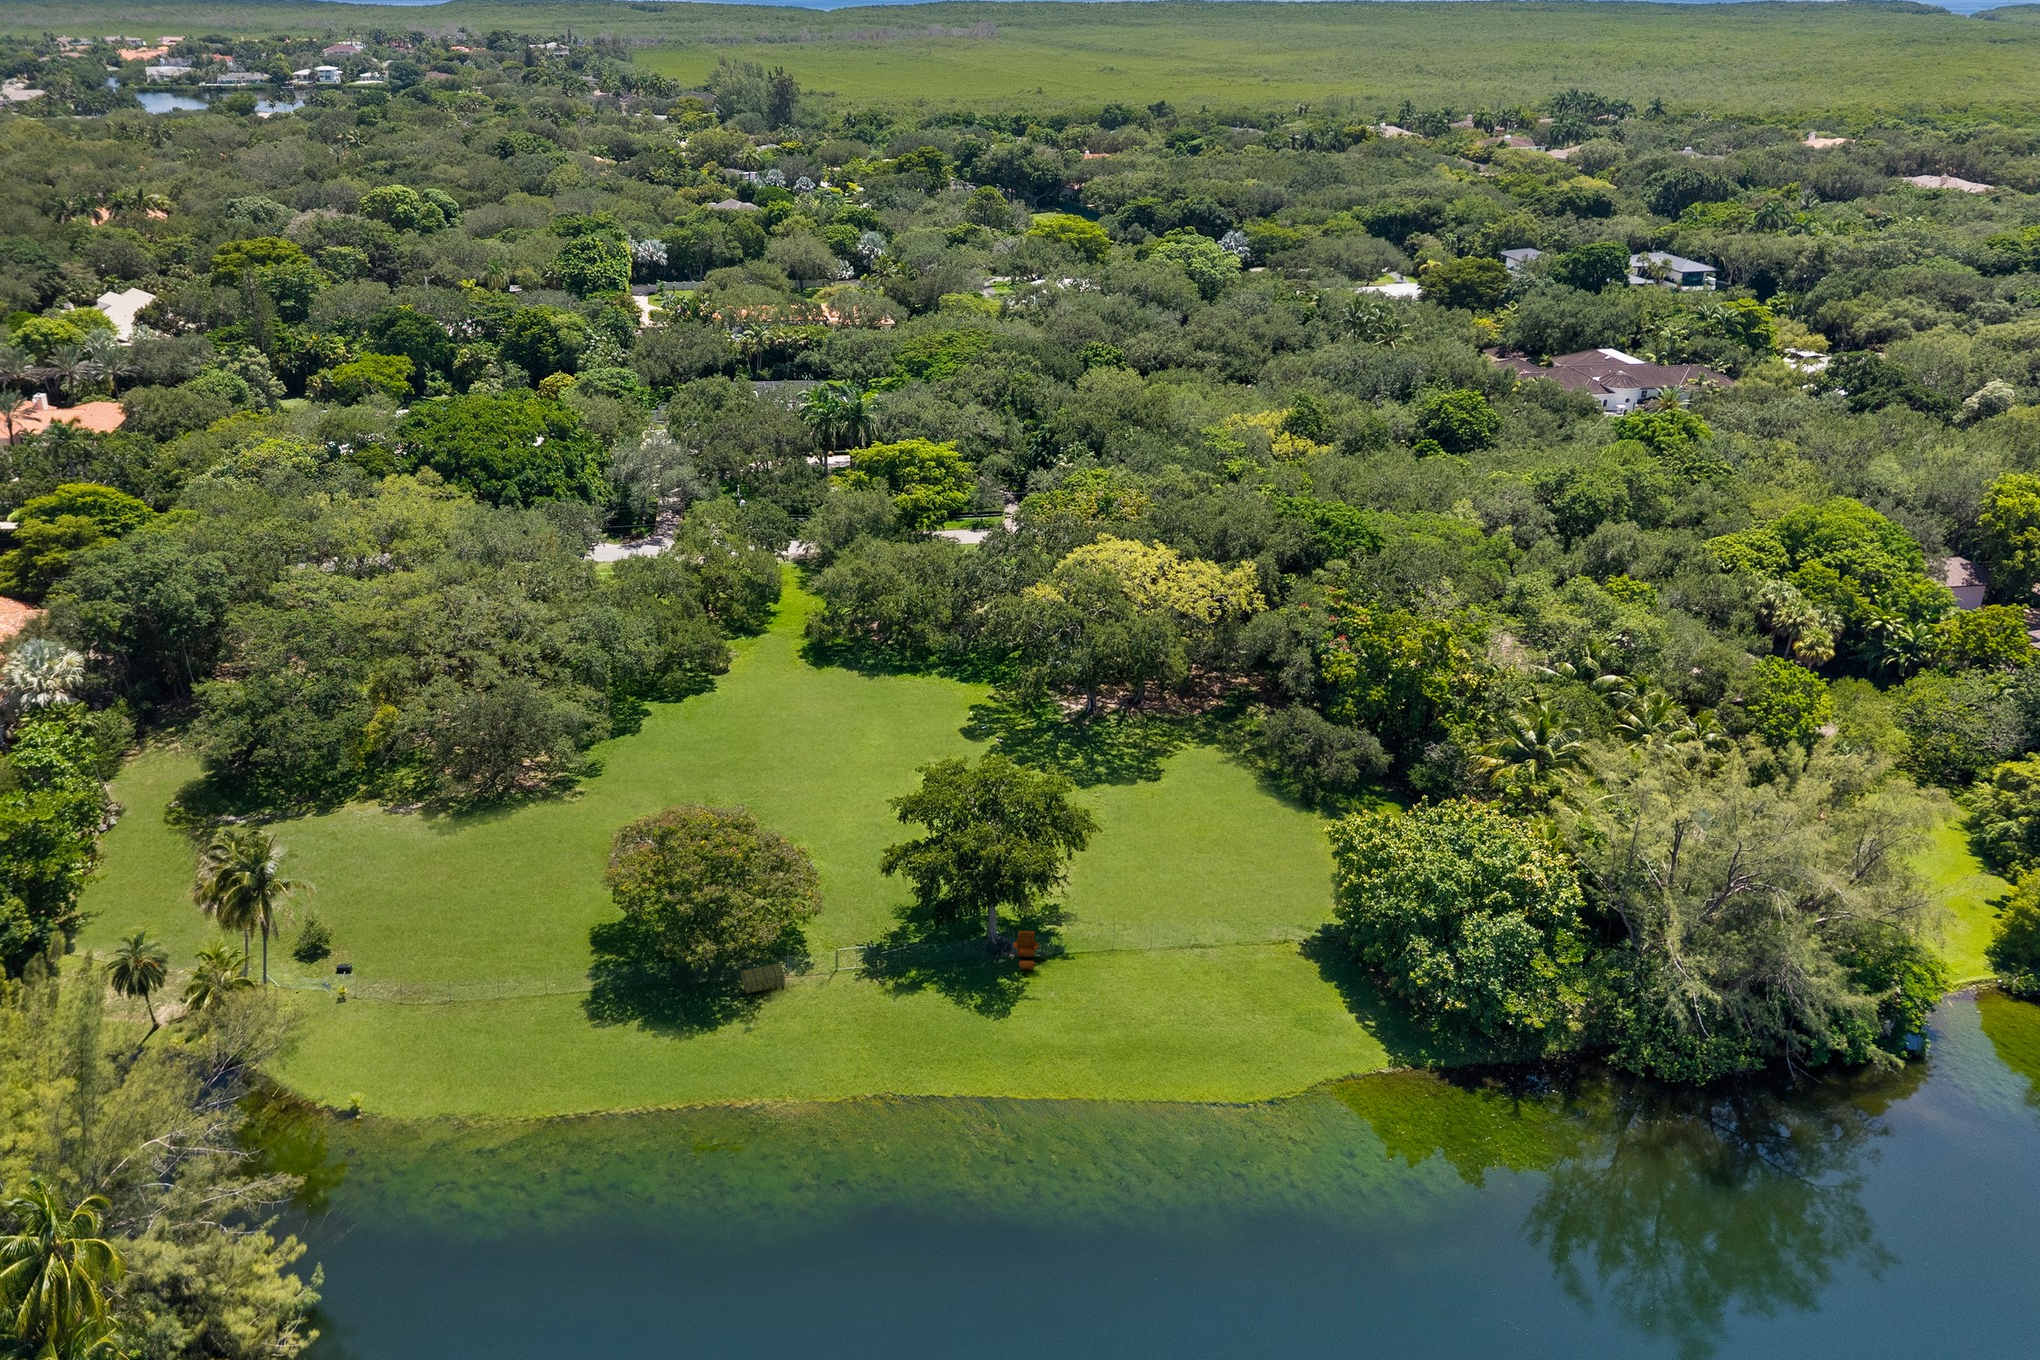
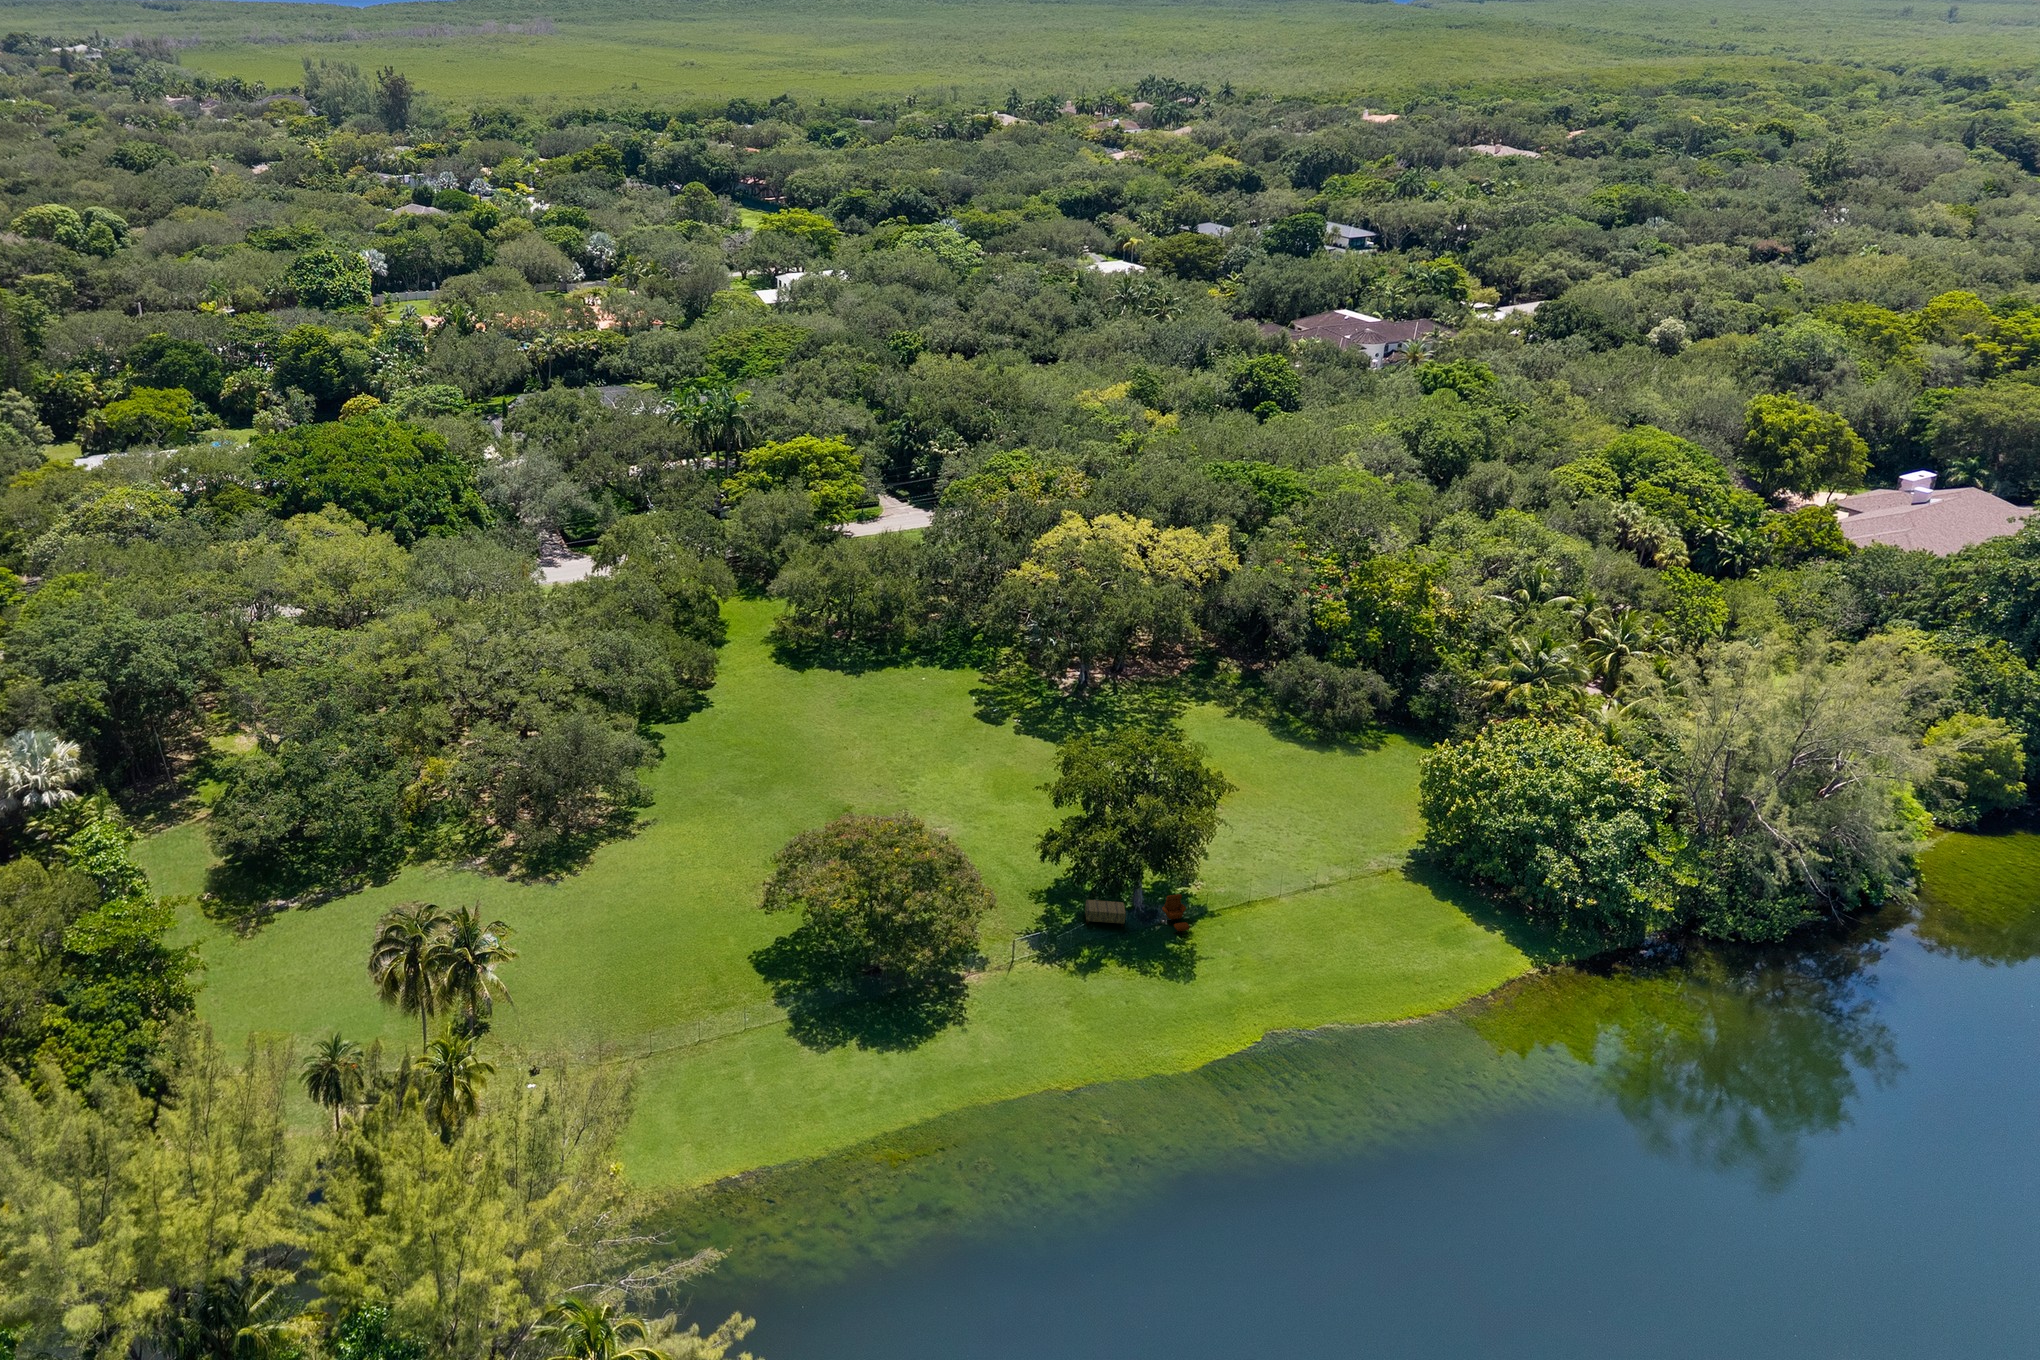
bench: present [741,963,785,997] -> present [1085,900,1126,927]

